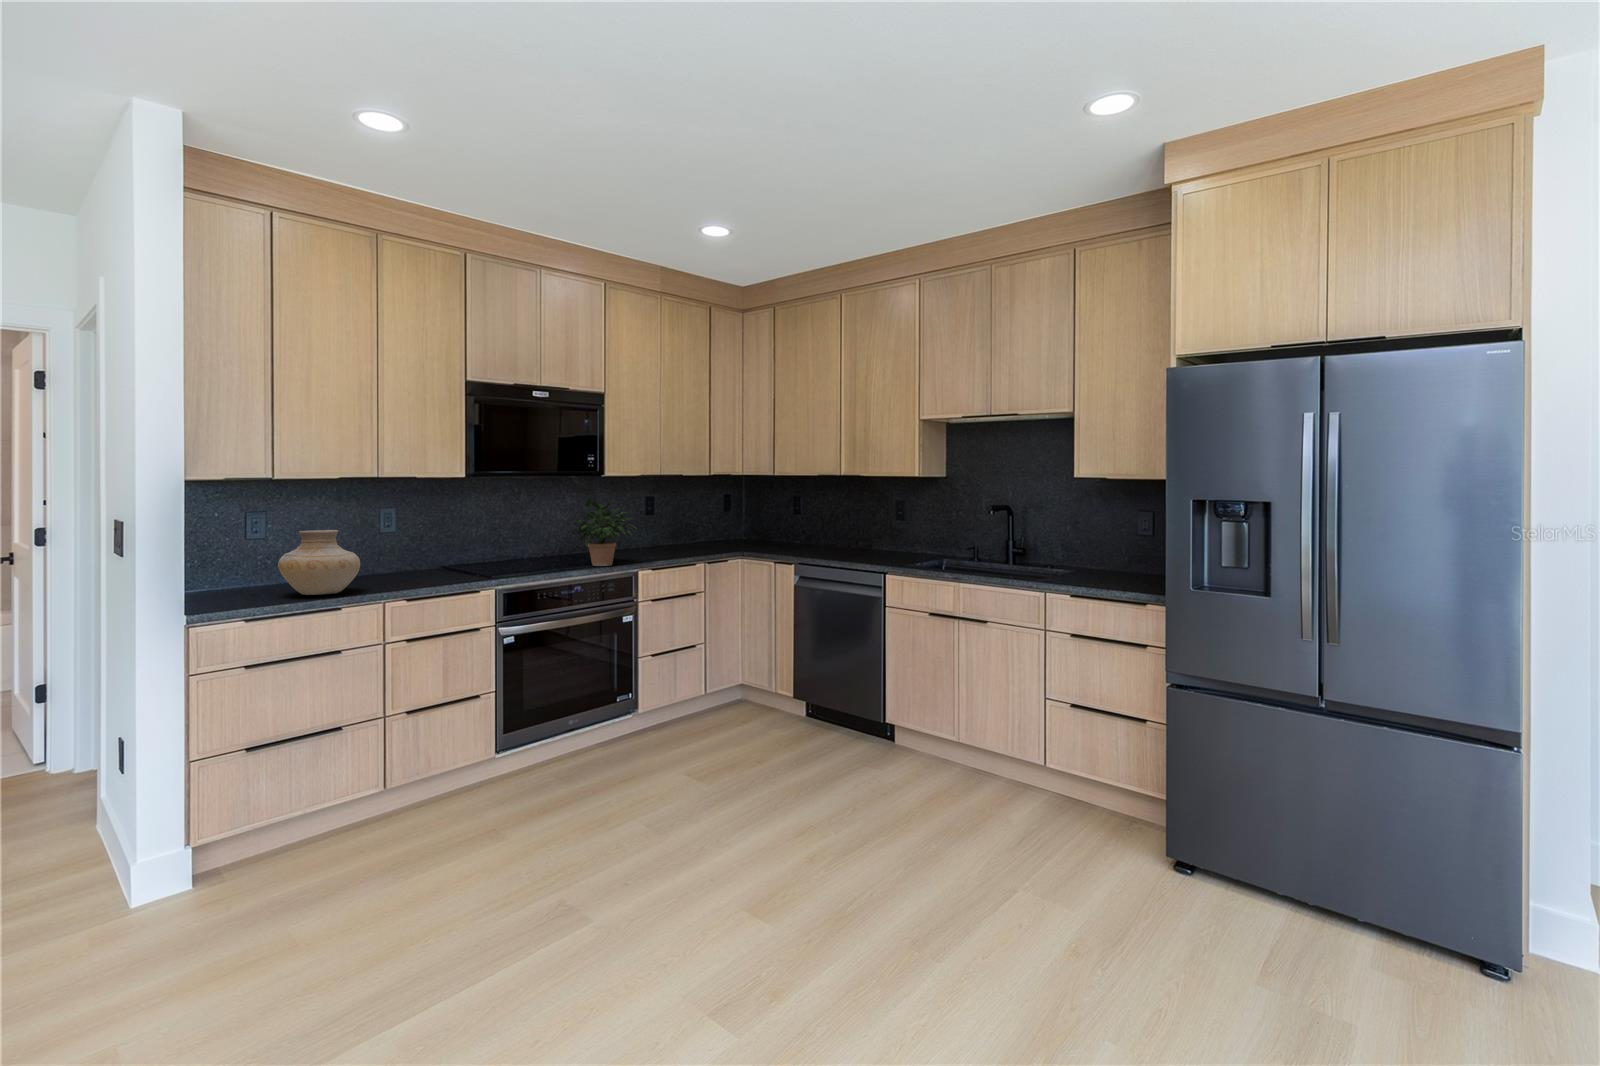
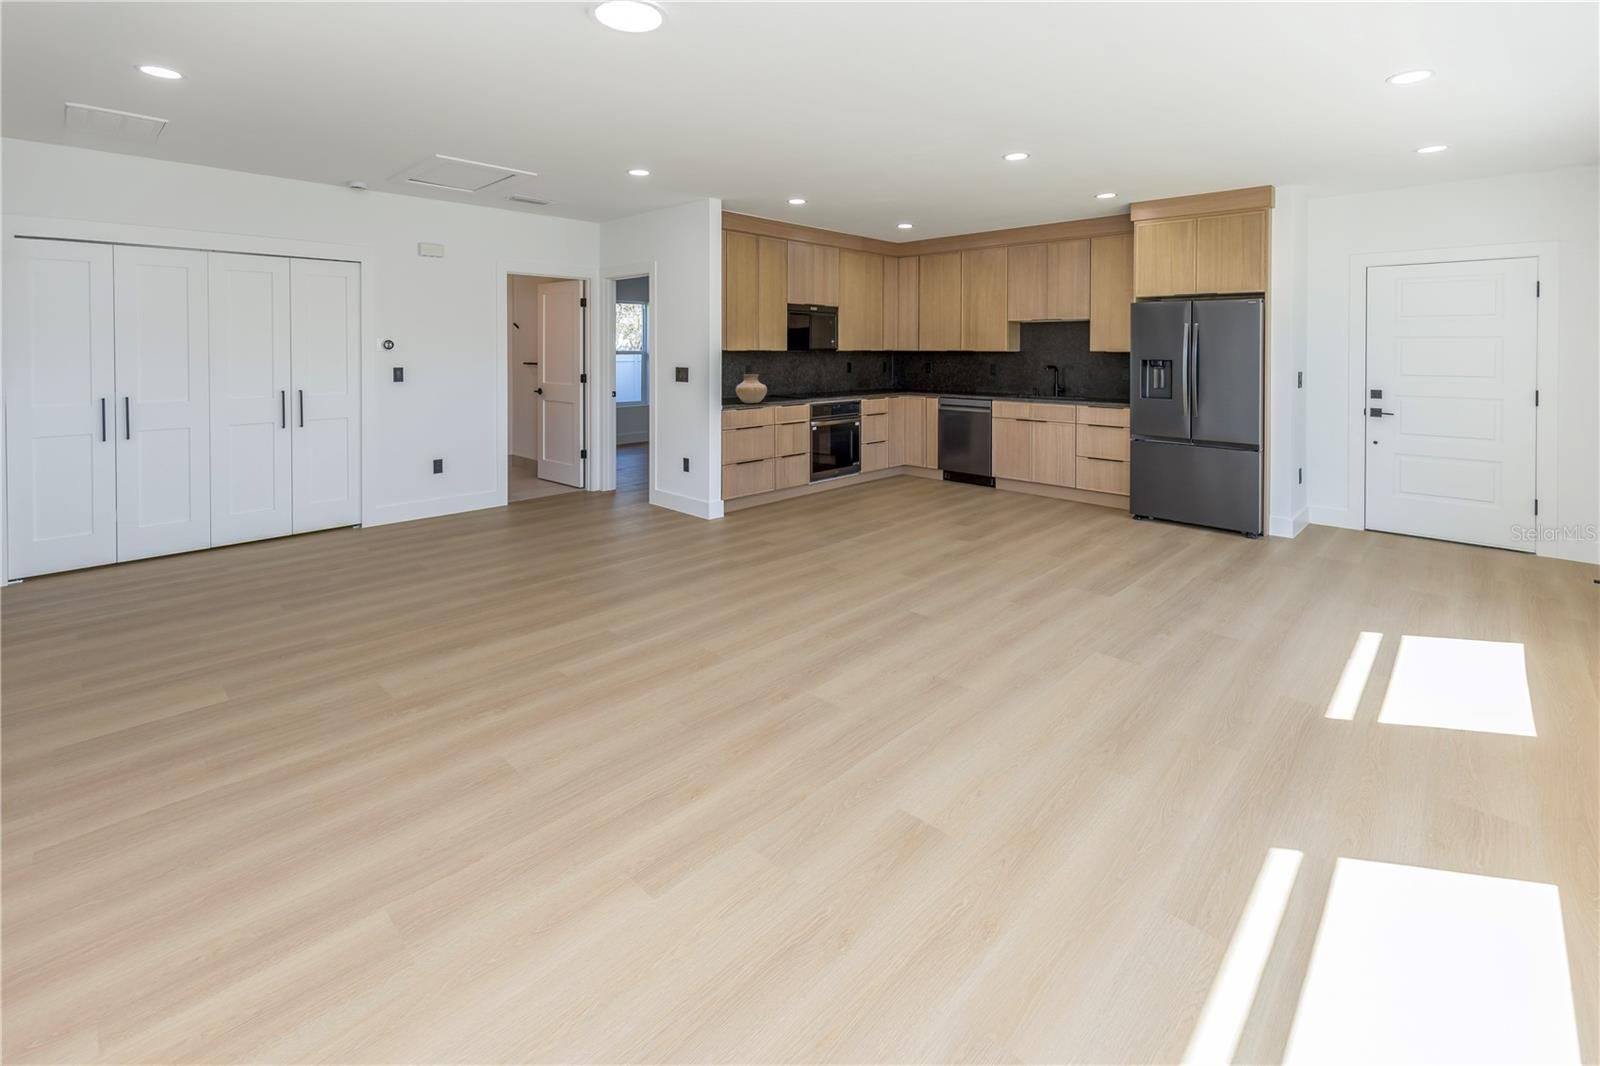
potted plant: present [571,497,637,566] -> none [829,361,863,398]

